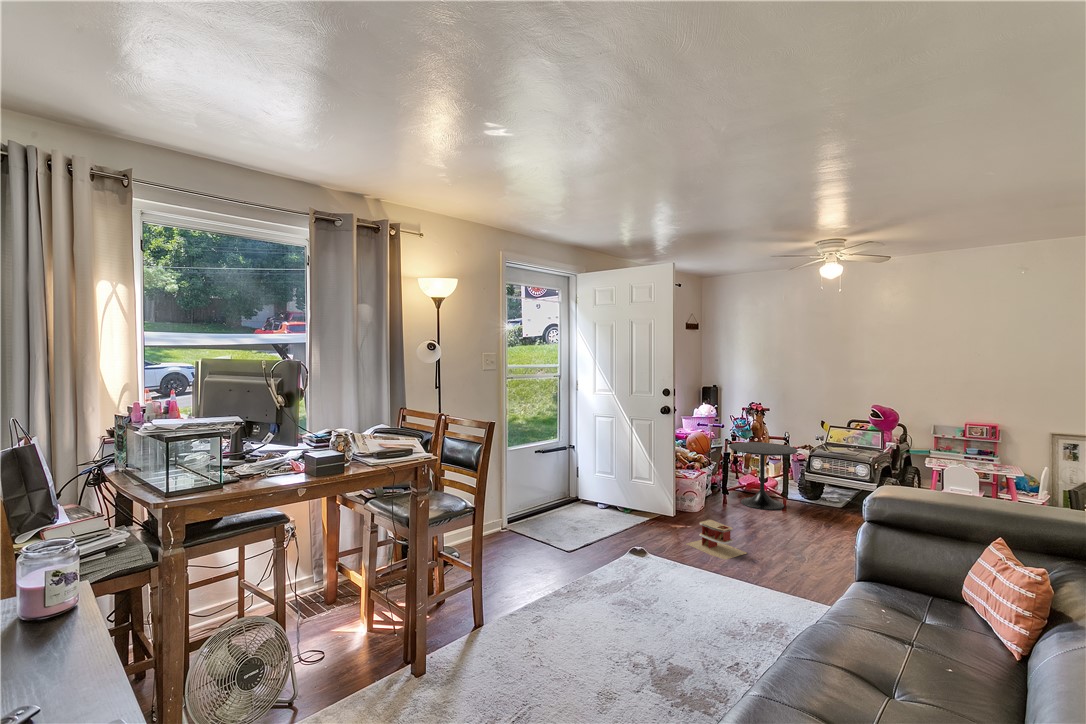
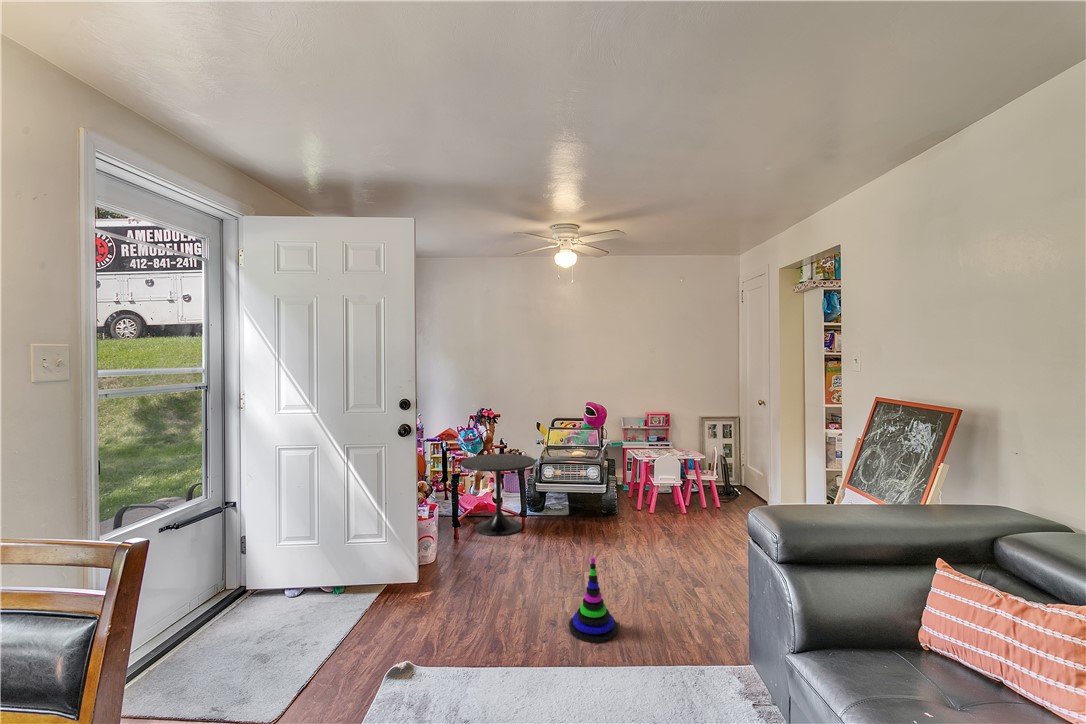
stacking toy: none [763,518,803,580] -> present [569,557,618,643]
toy house: present [687,520,747,560] -> none [454,578,537,639]

